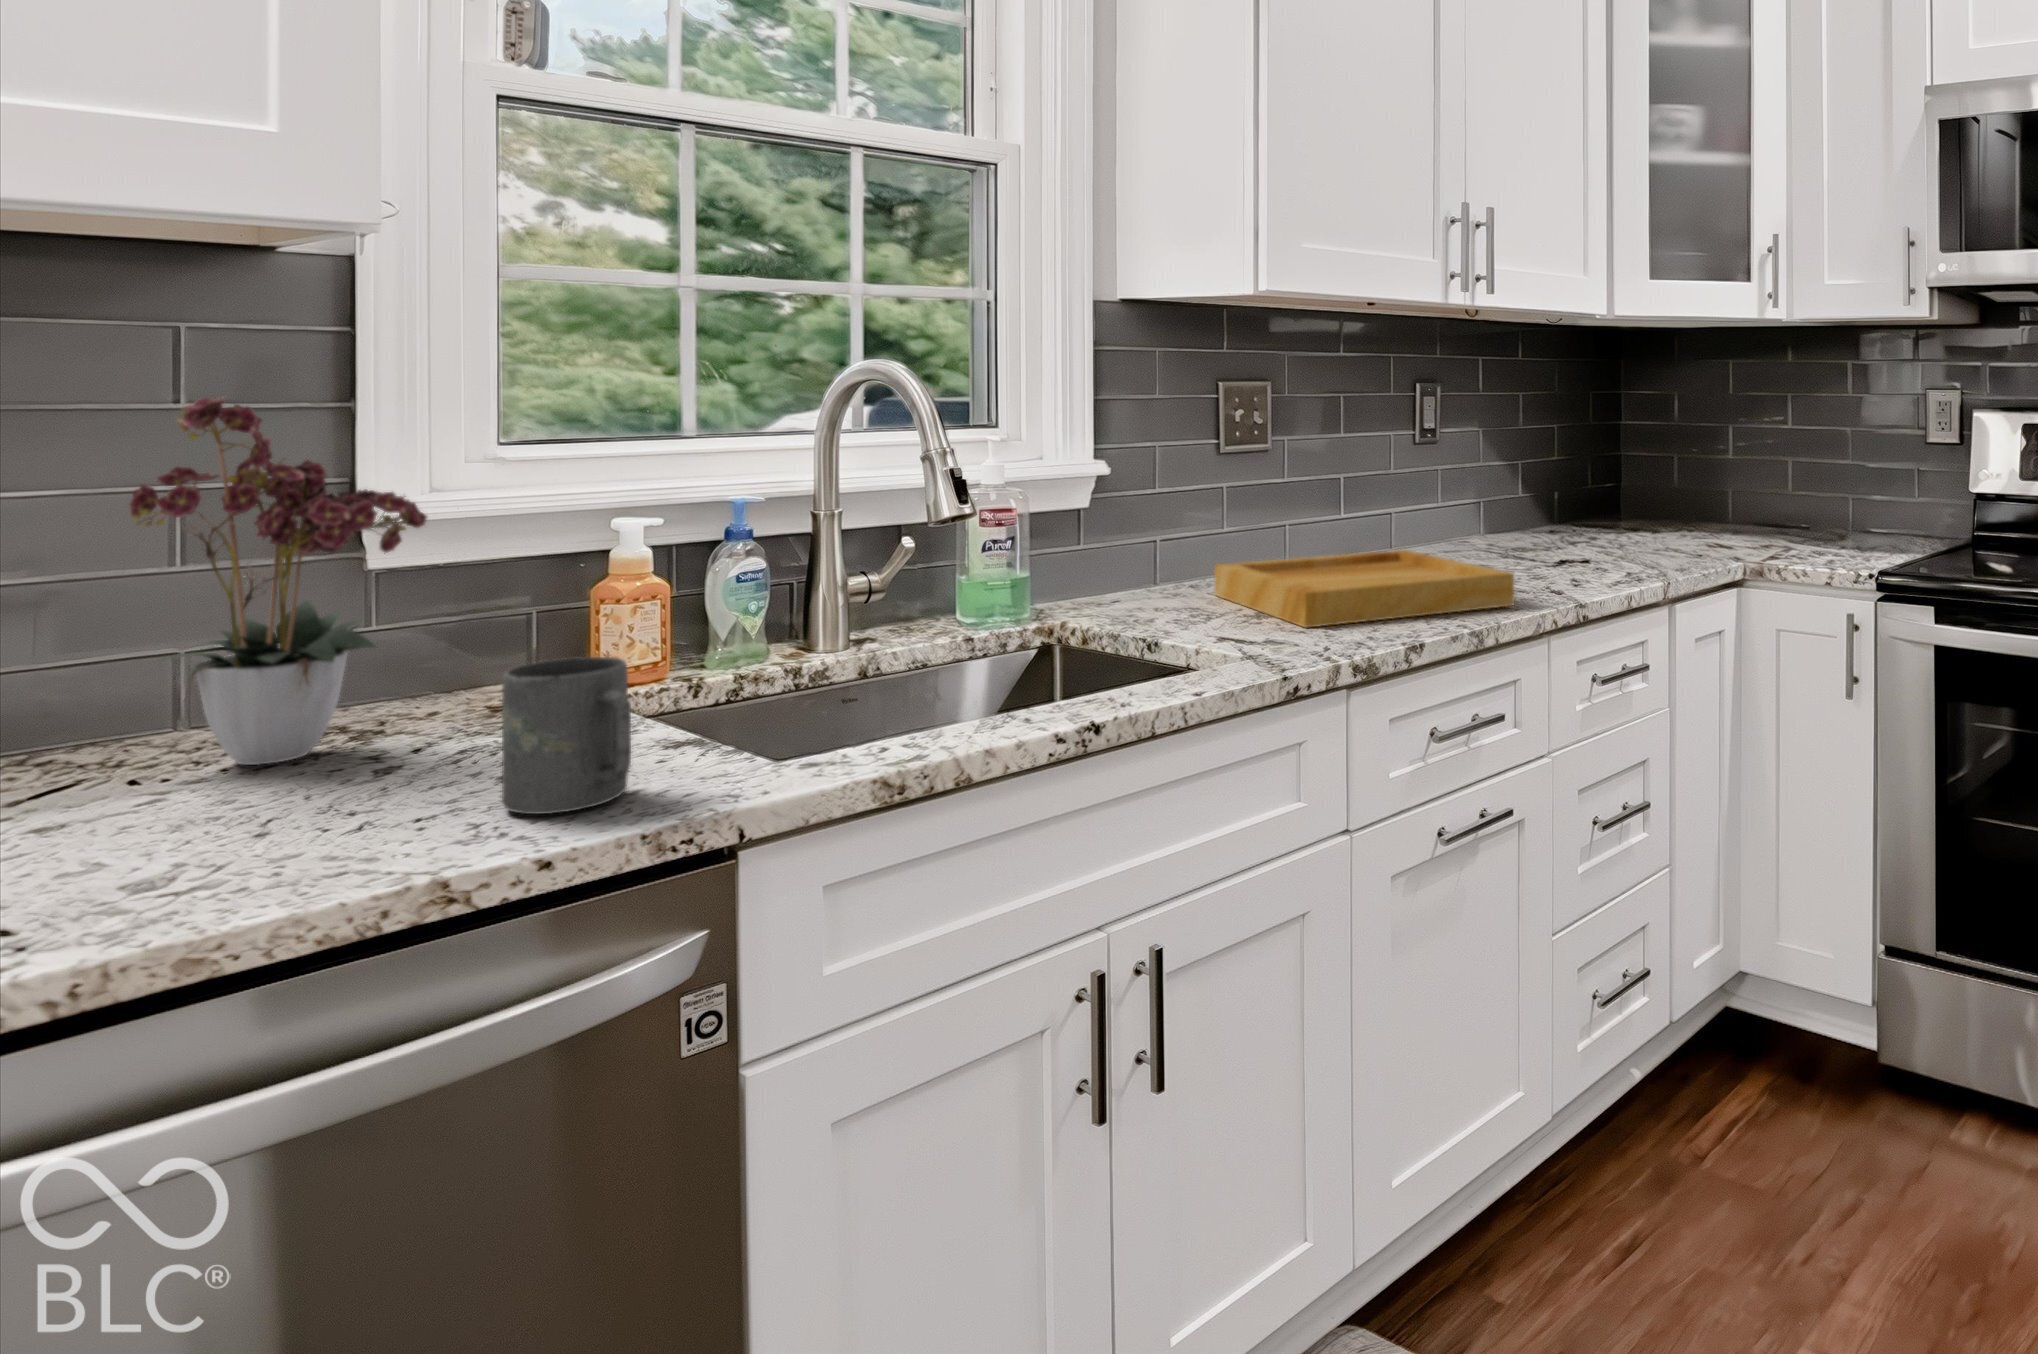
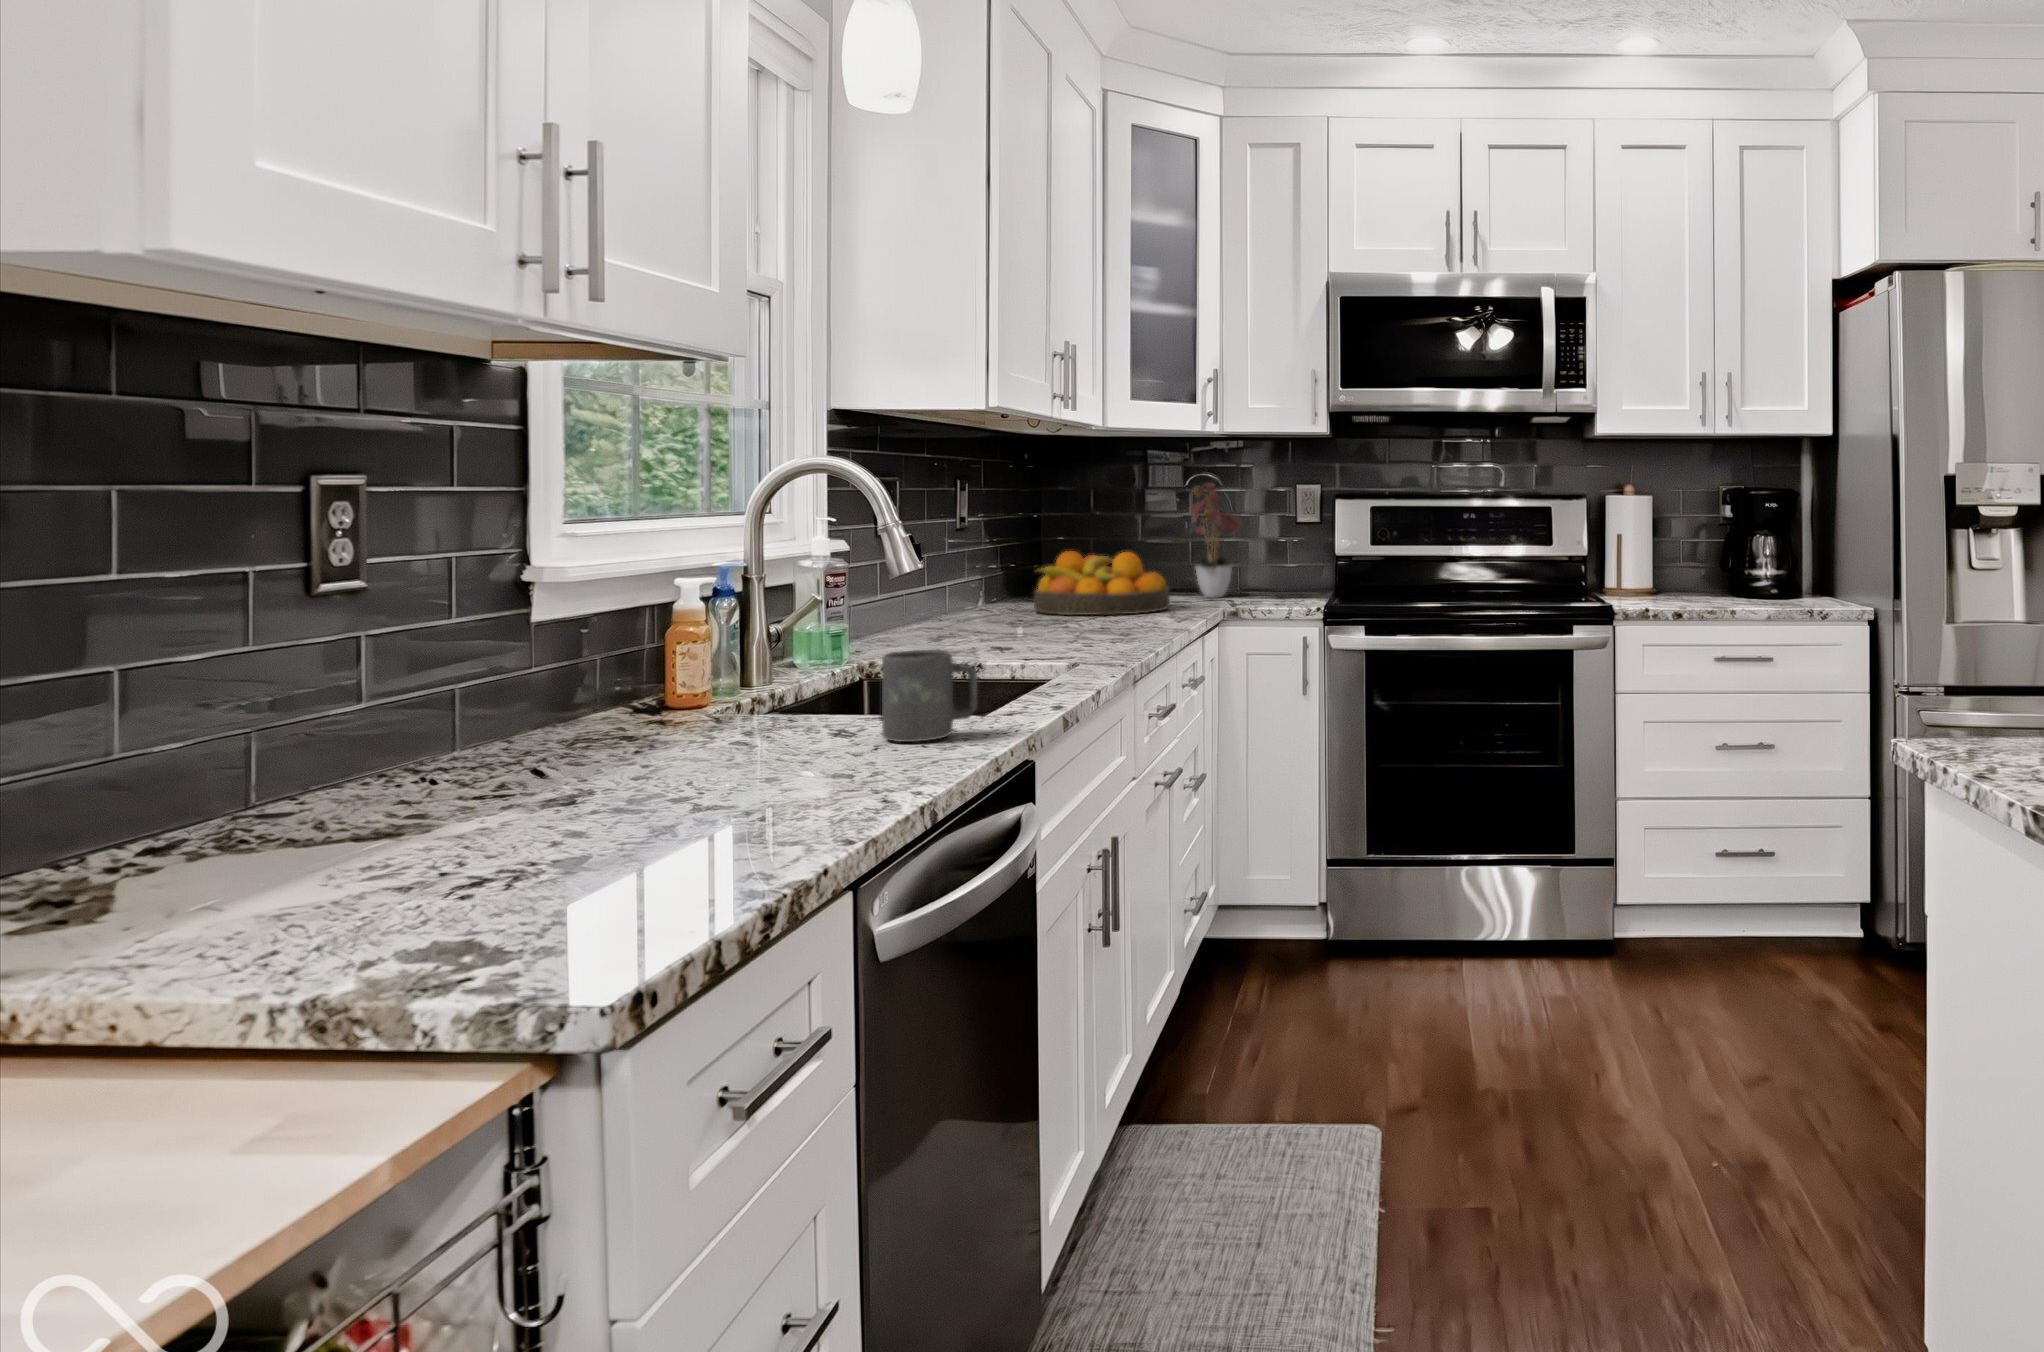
flower arrangement: present [129,398,428,765] -> present [1190,484,1241,598]
fruit bowl: none [1508,473,1683,560] -> present [1034,551,1170,615]
tray: present [1214,550,1514,628] -> none [912,608,1155,654]

